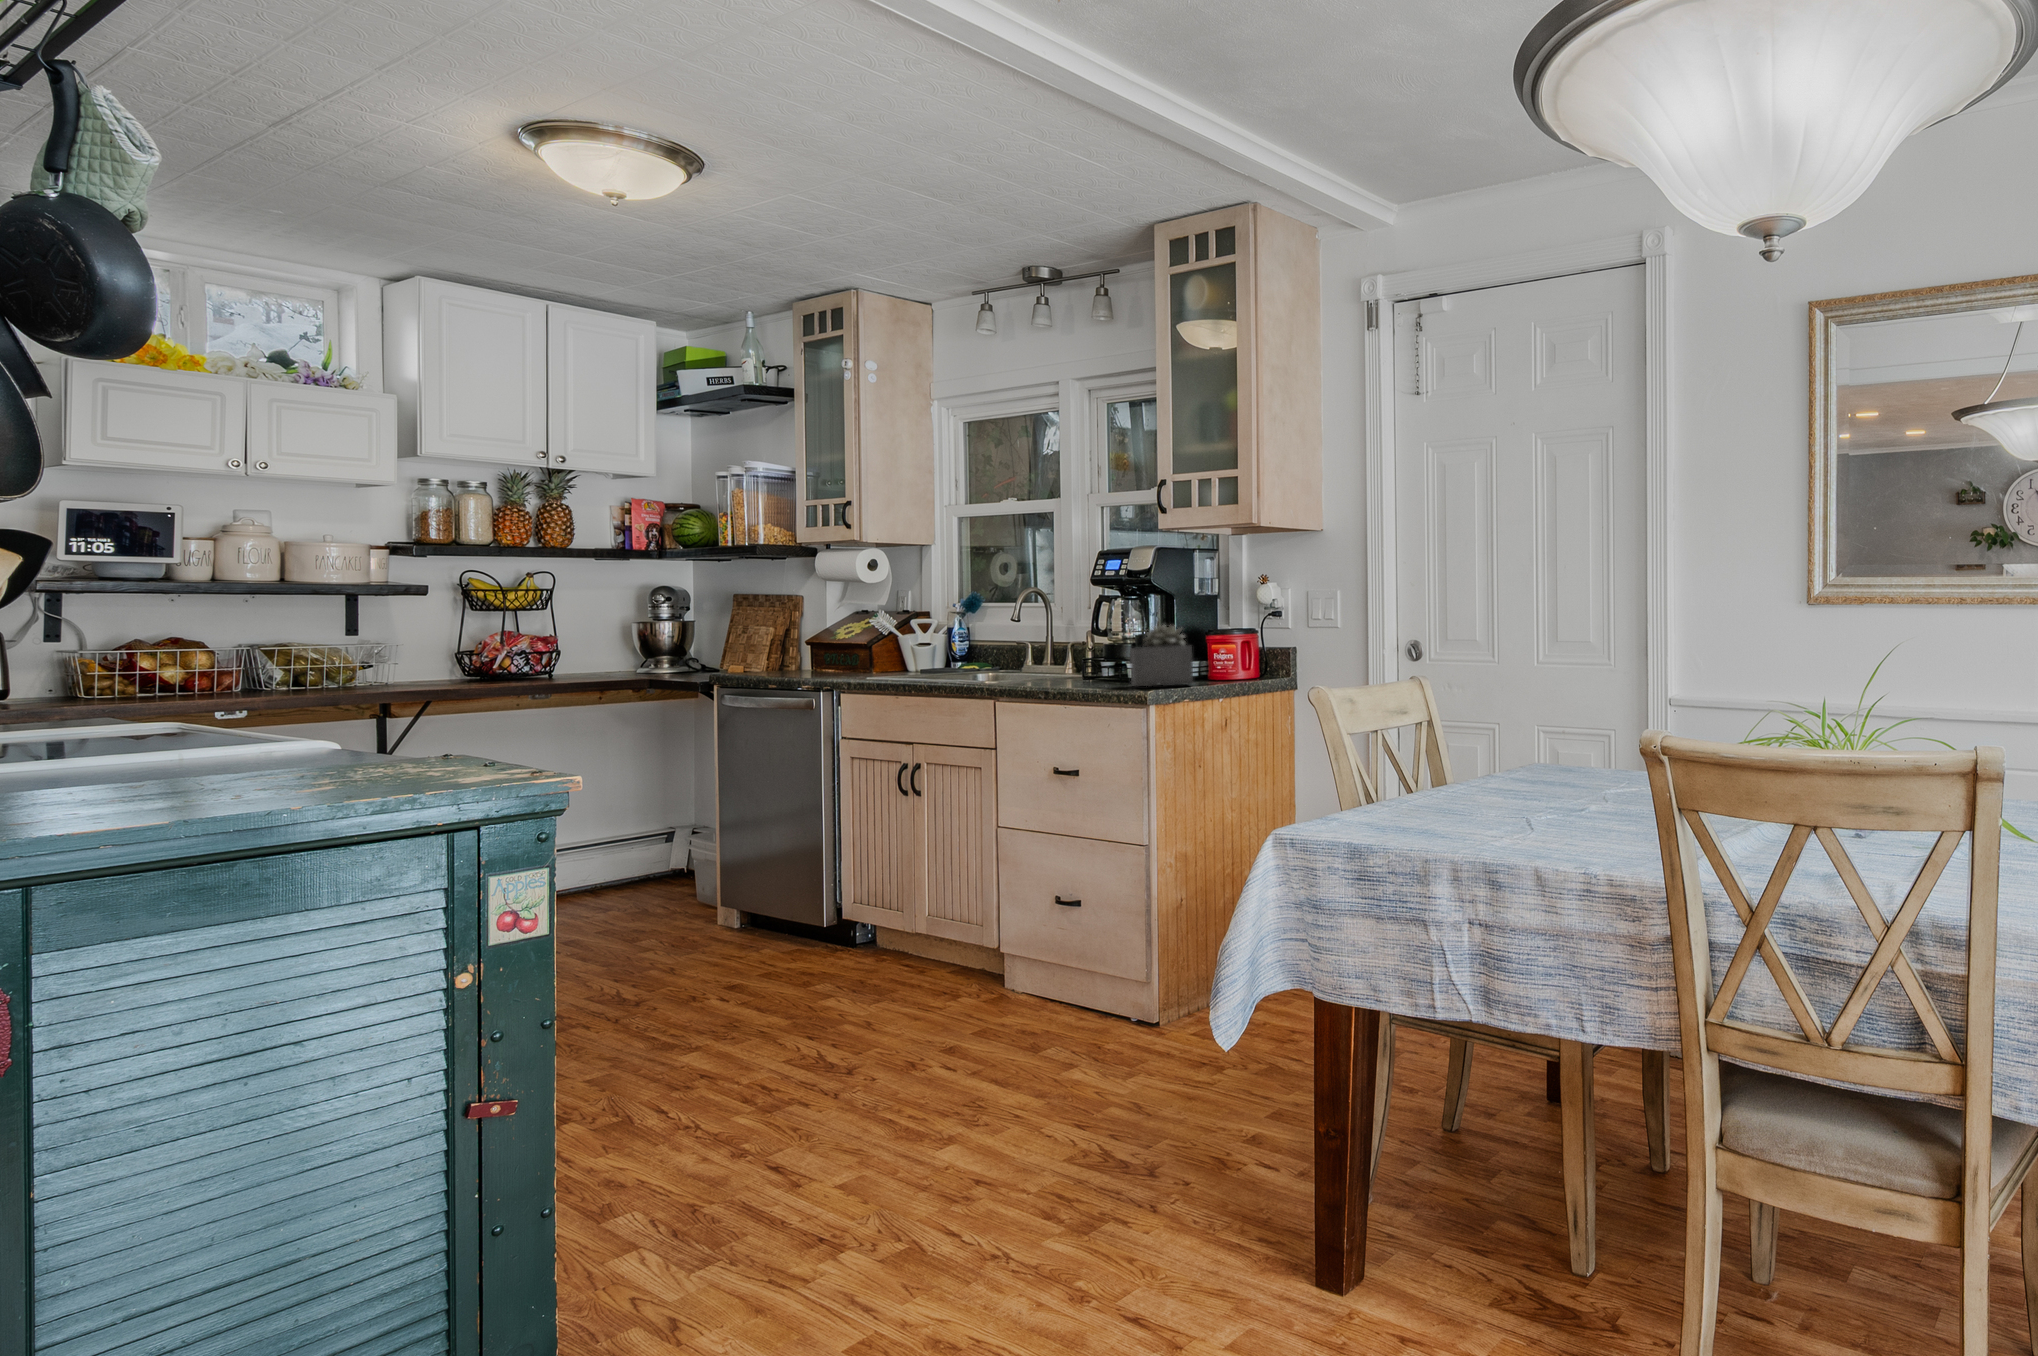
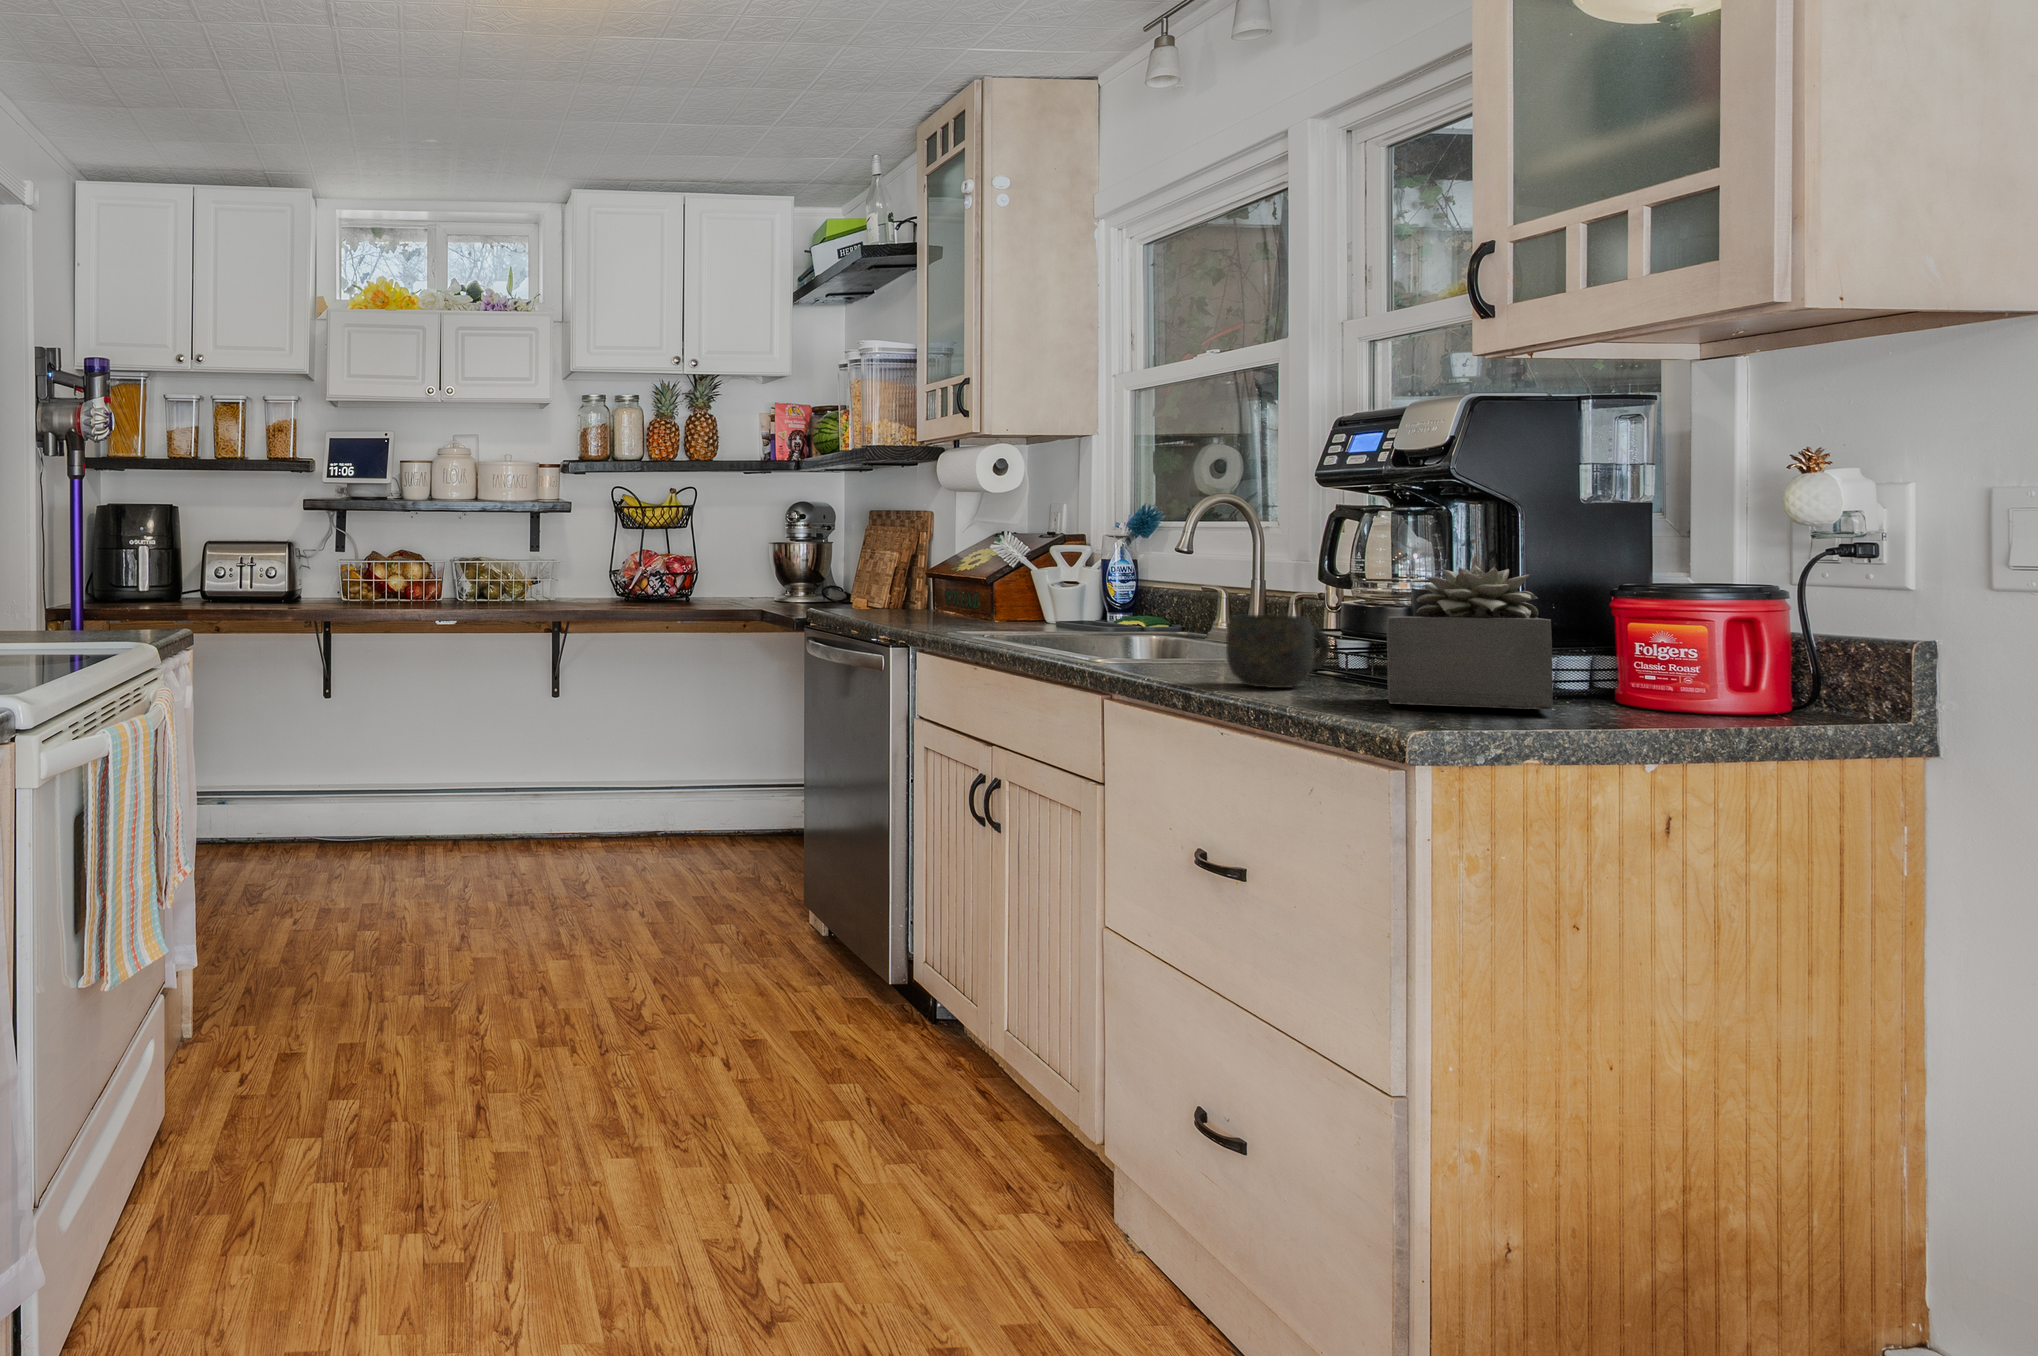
mug: none [1059,651,1104,686] -> present [1226,615,1330,688]

